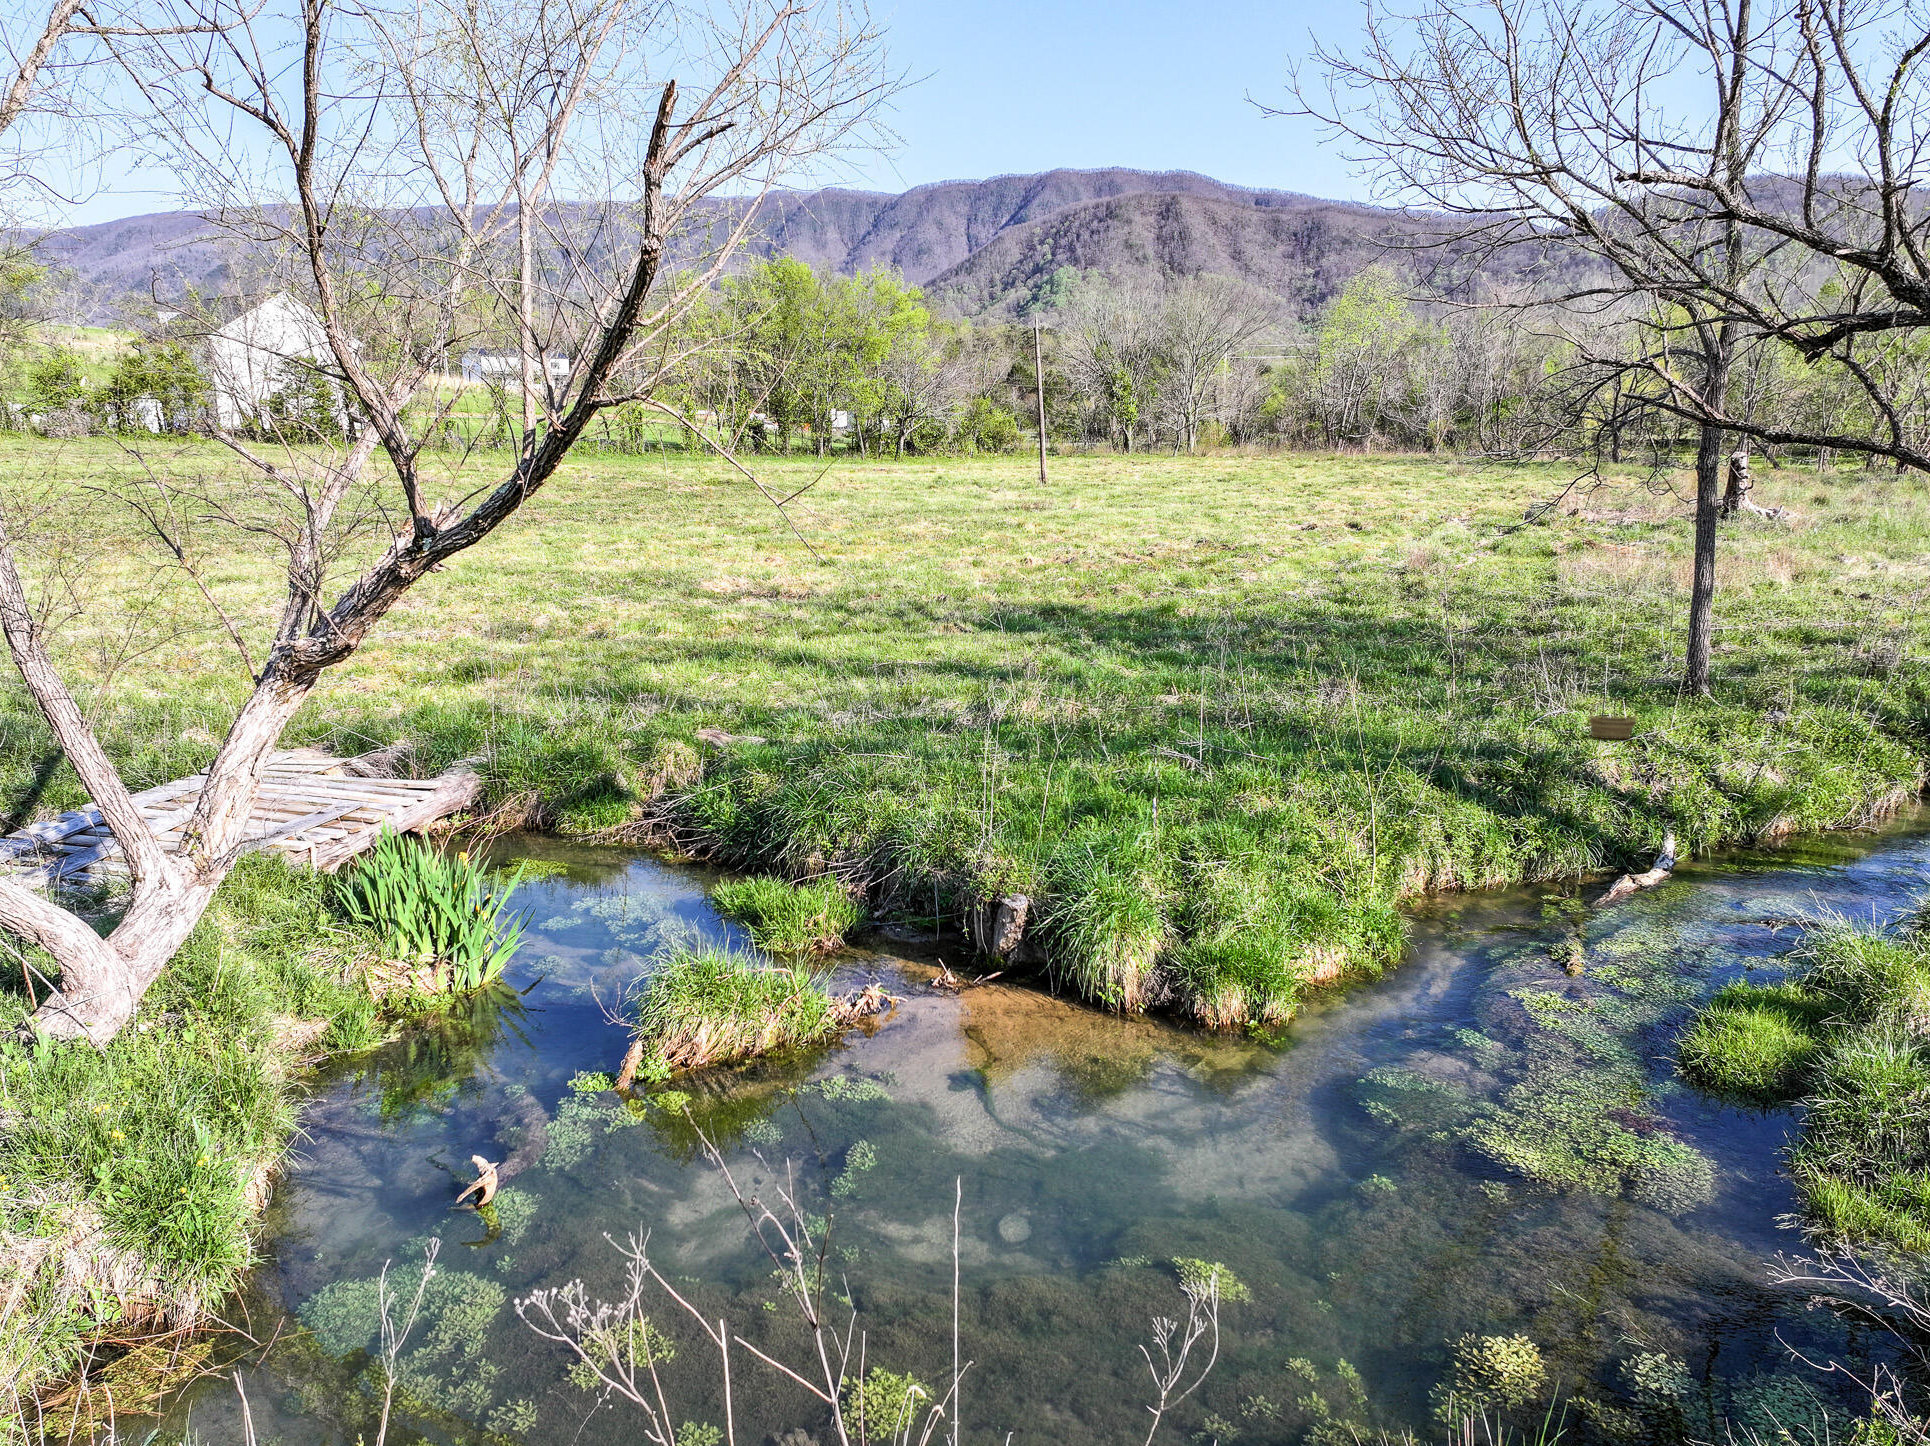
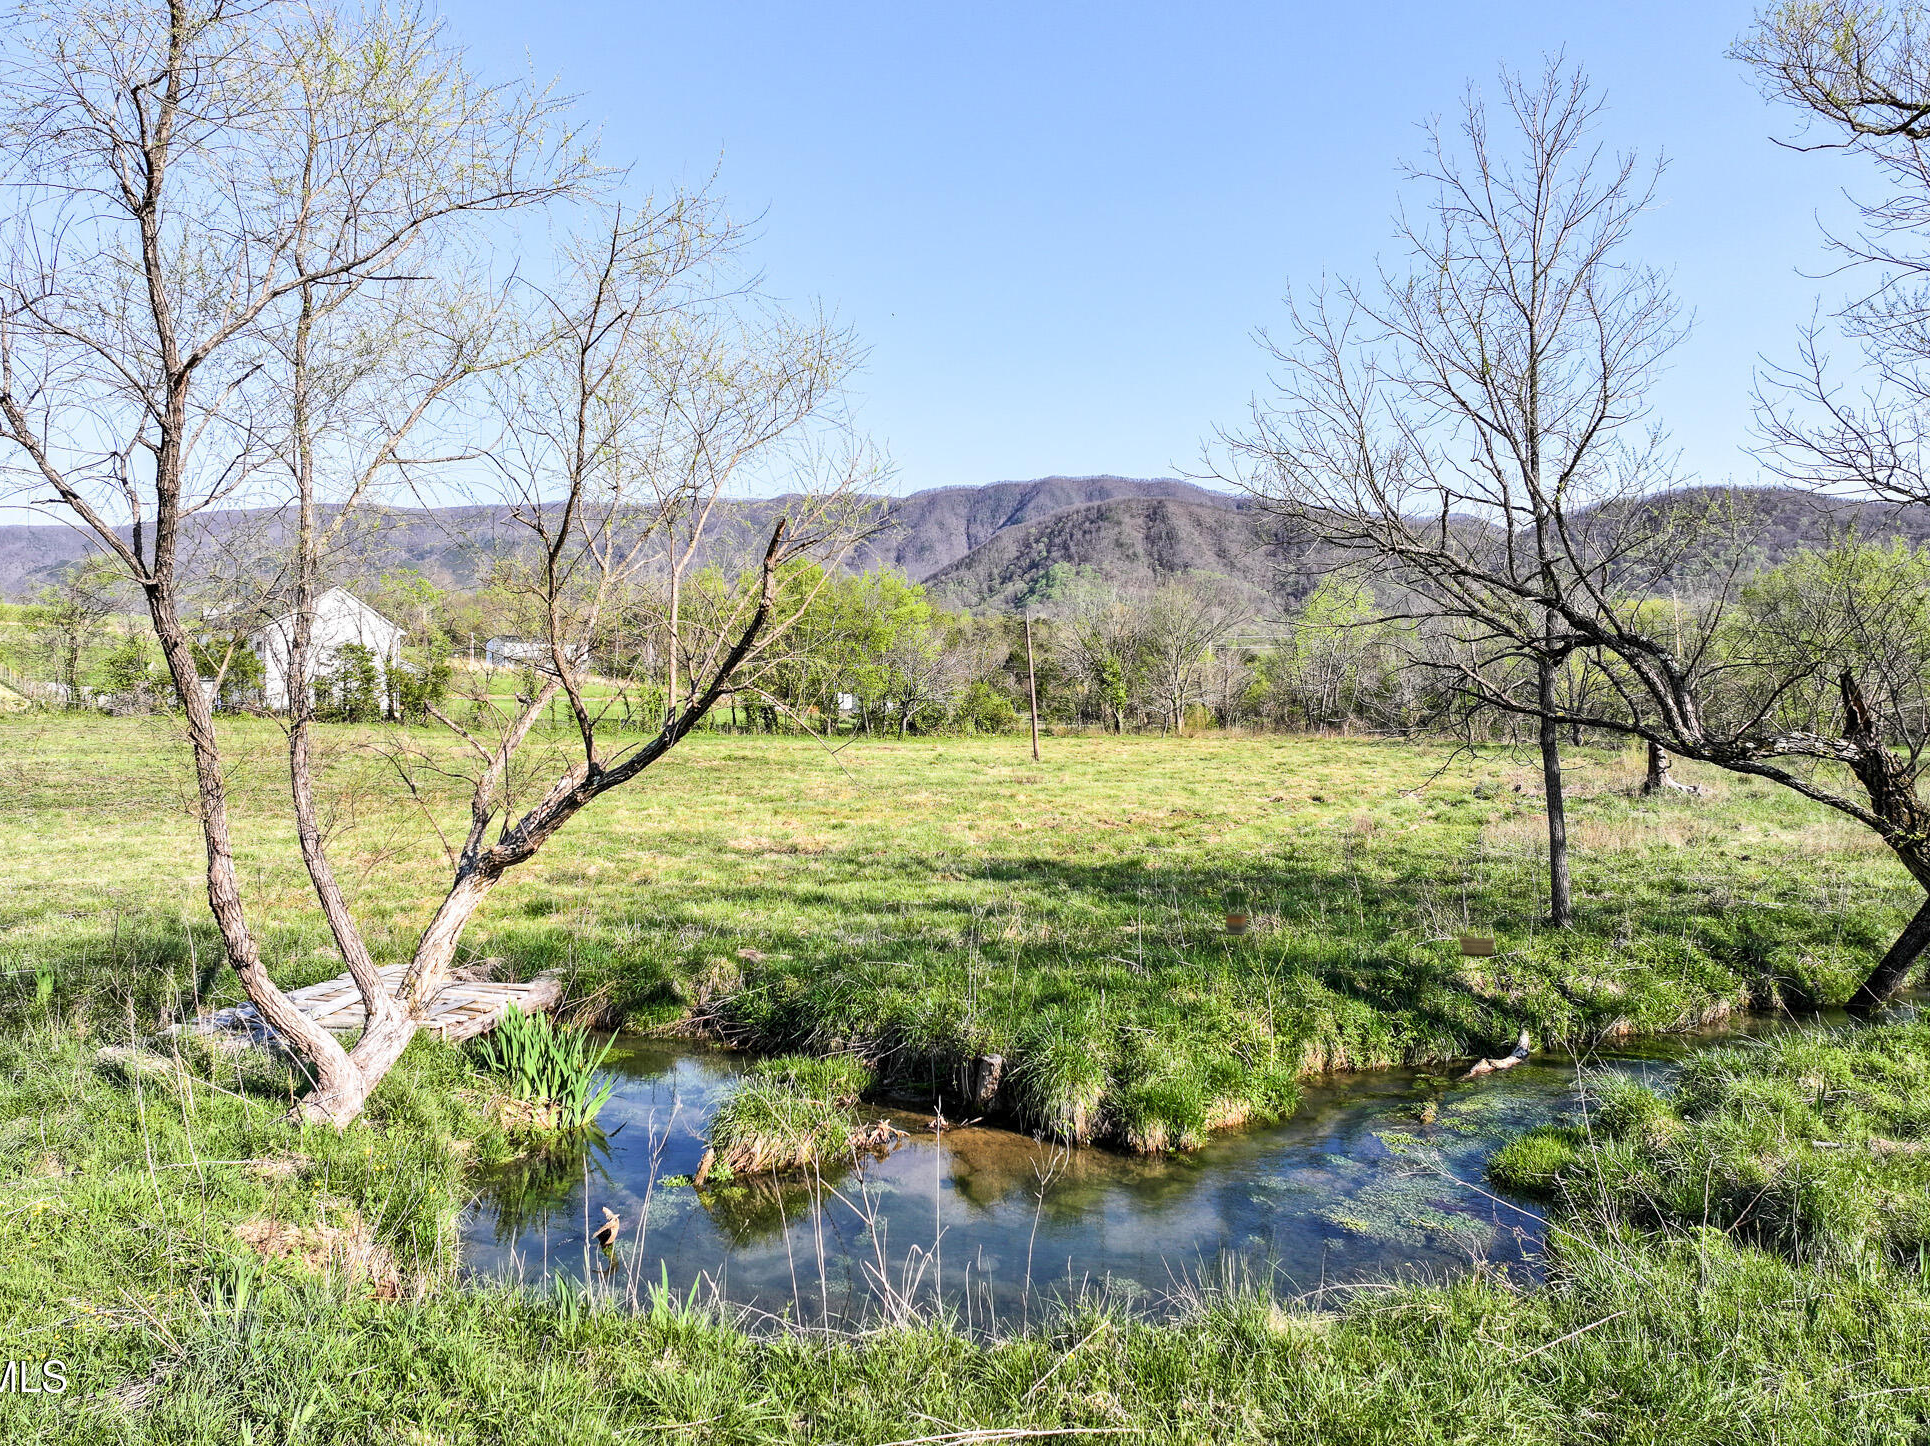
potted tree: none [1290,653,1326,708] -> present [1224,890,1249,935]

